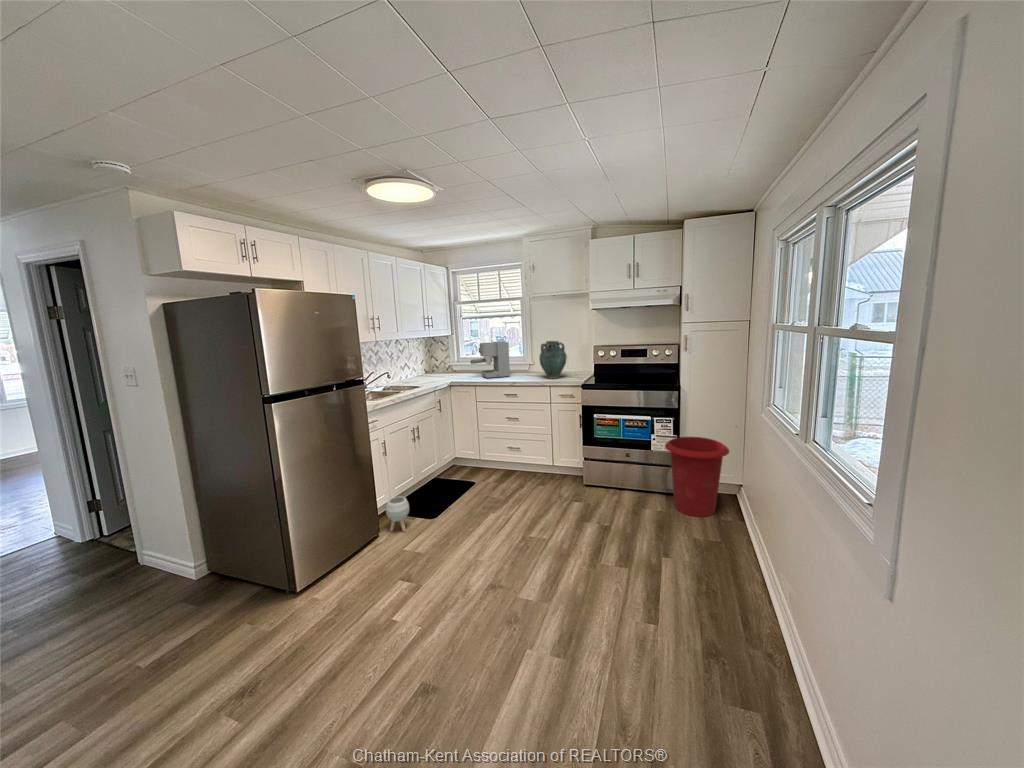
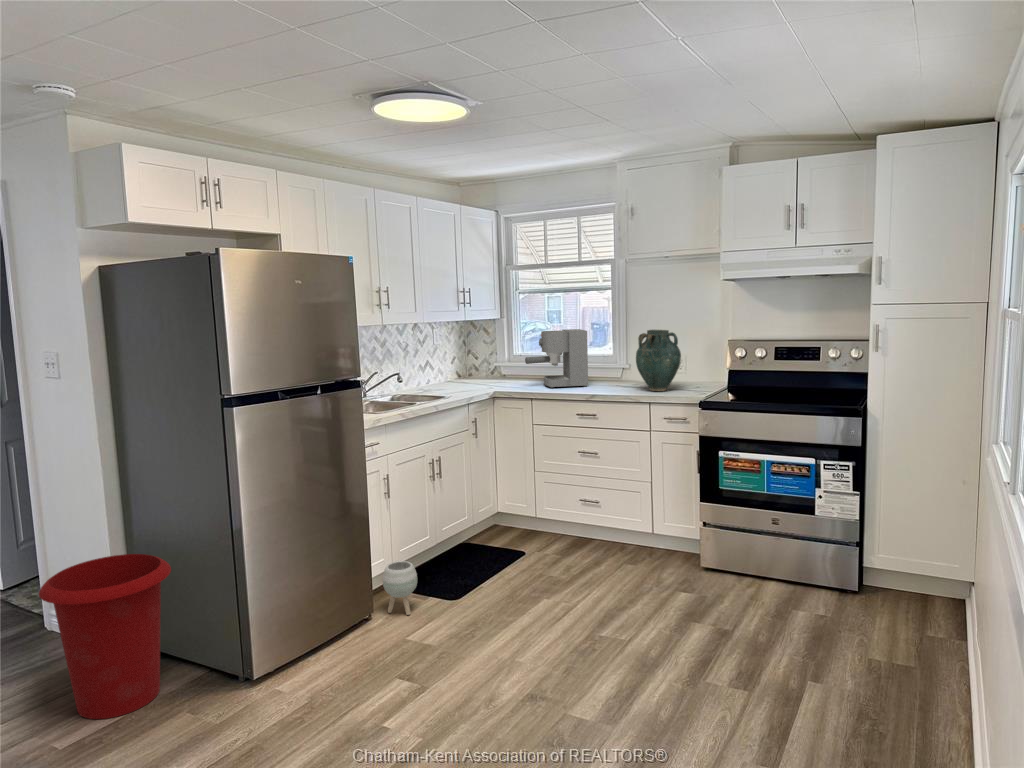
waste bin: present [665,437,729,517] -> present [39,554,171,719]

